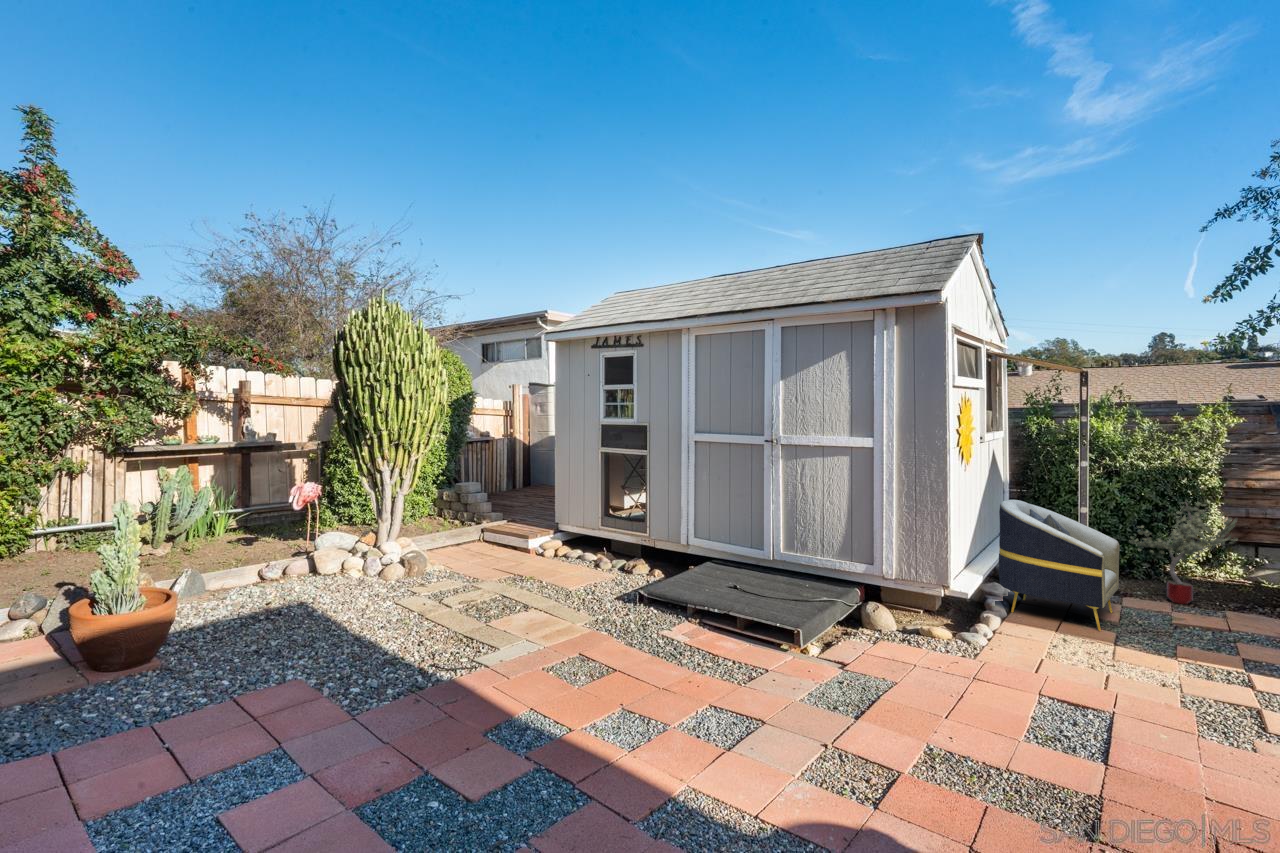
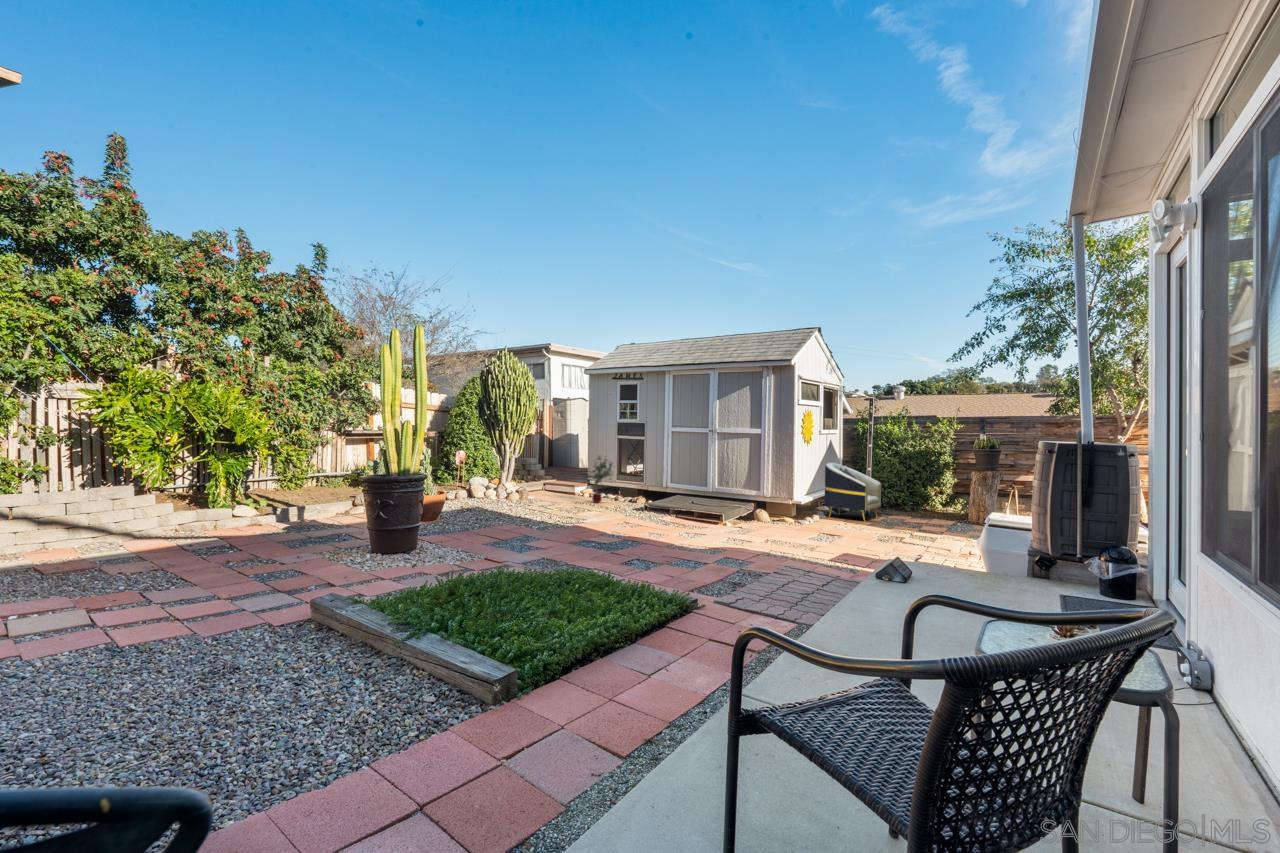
potted tree: present [1129,502,1237,604] -> present [585,456,612,503]

